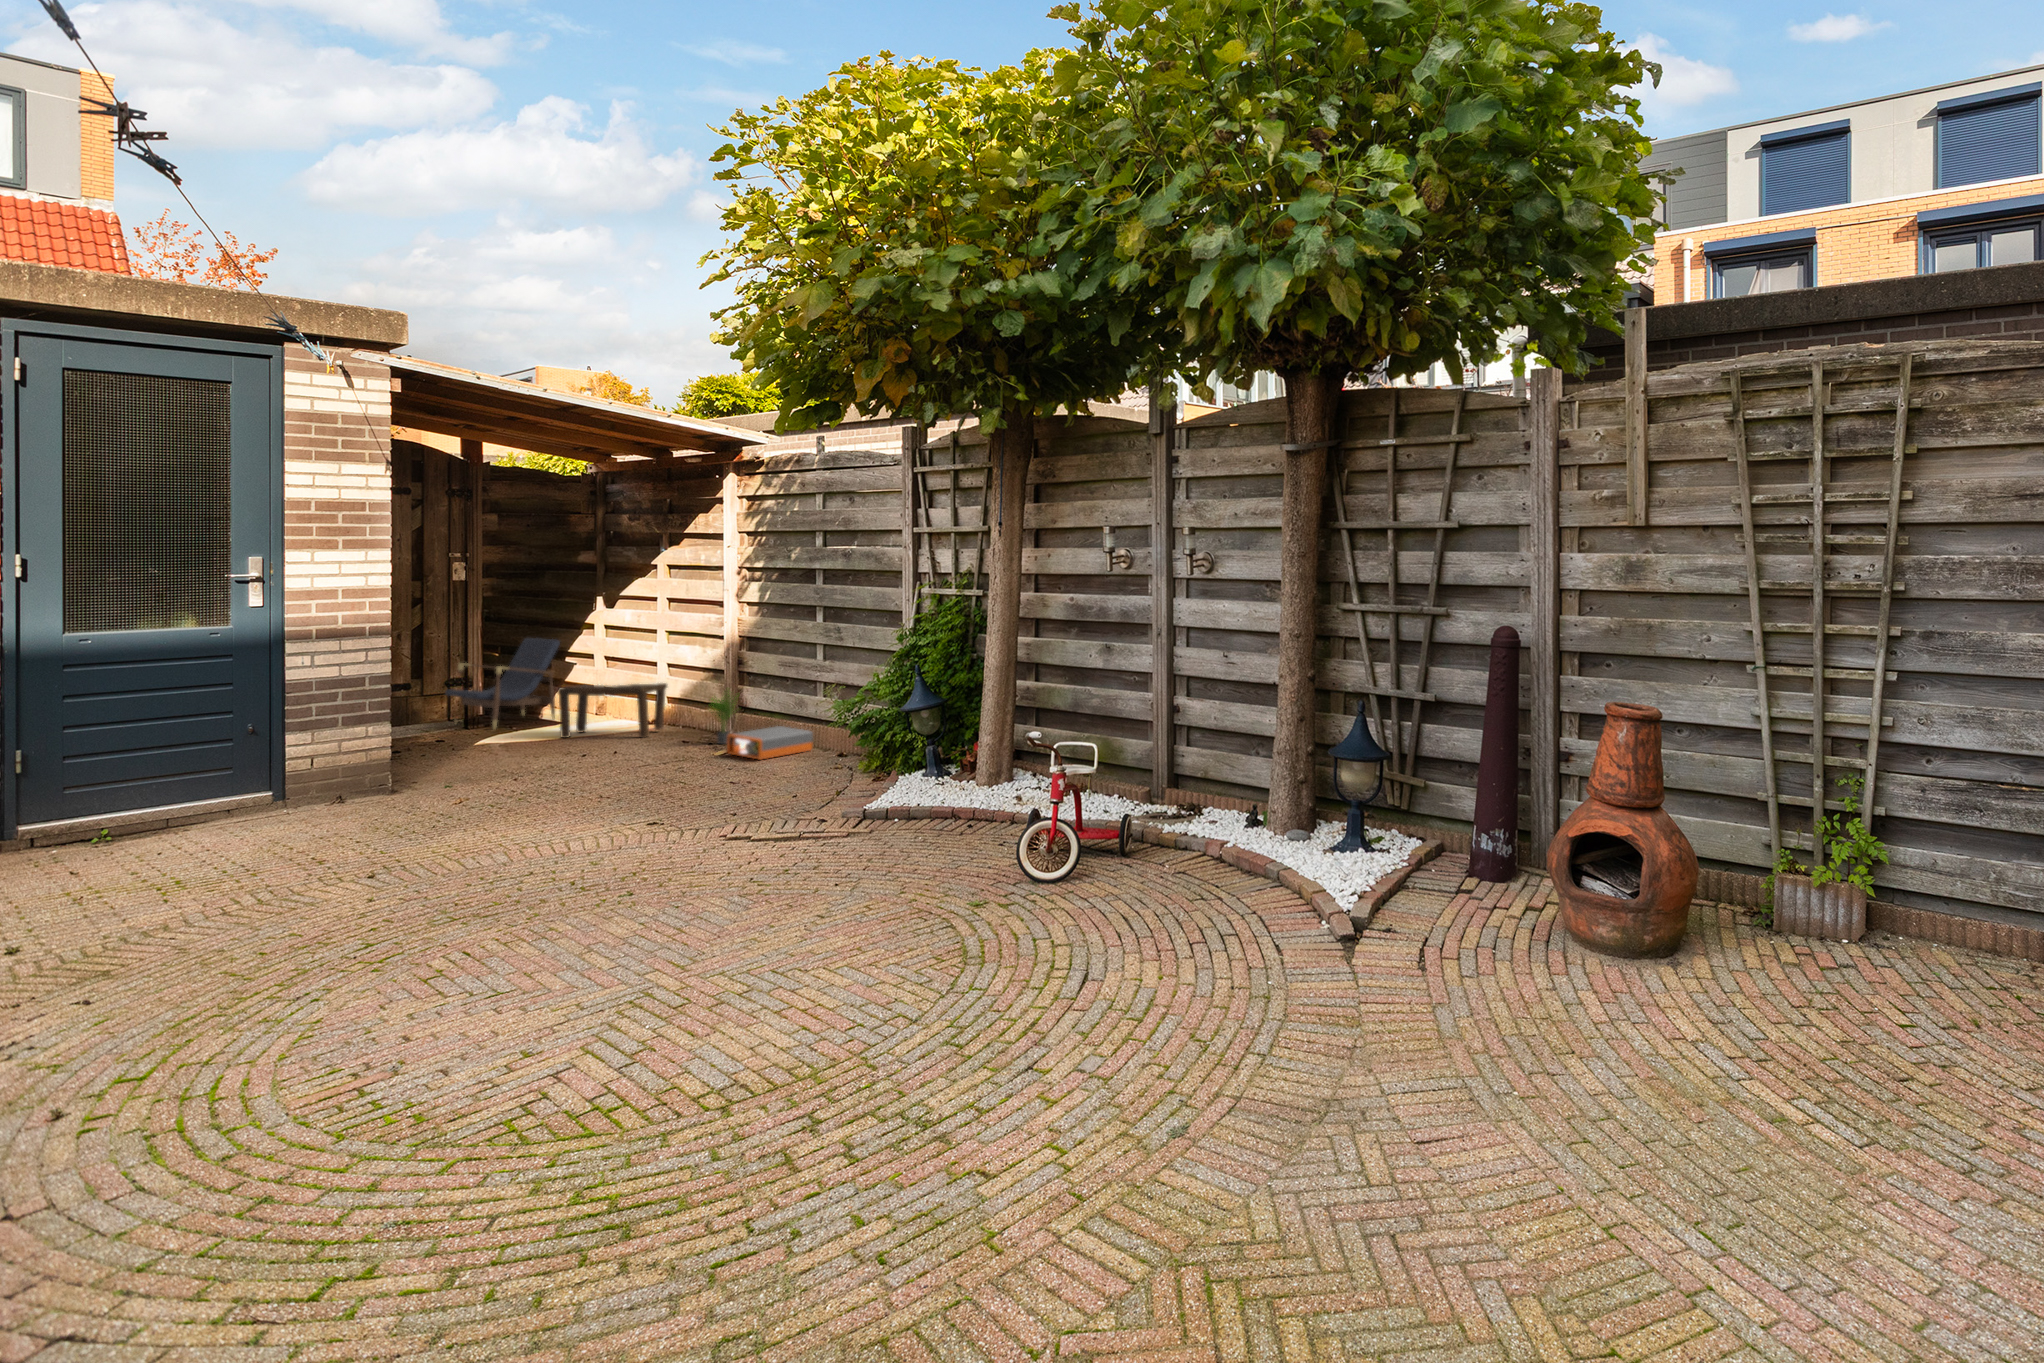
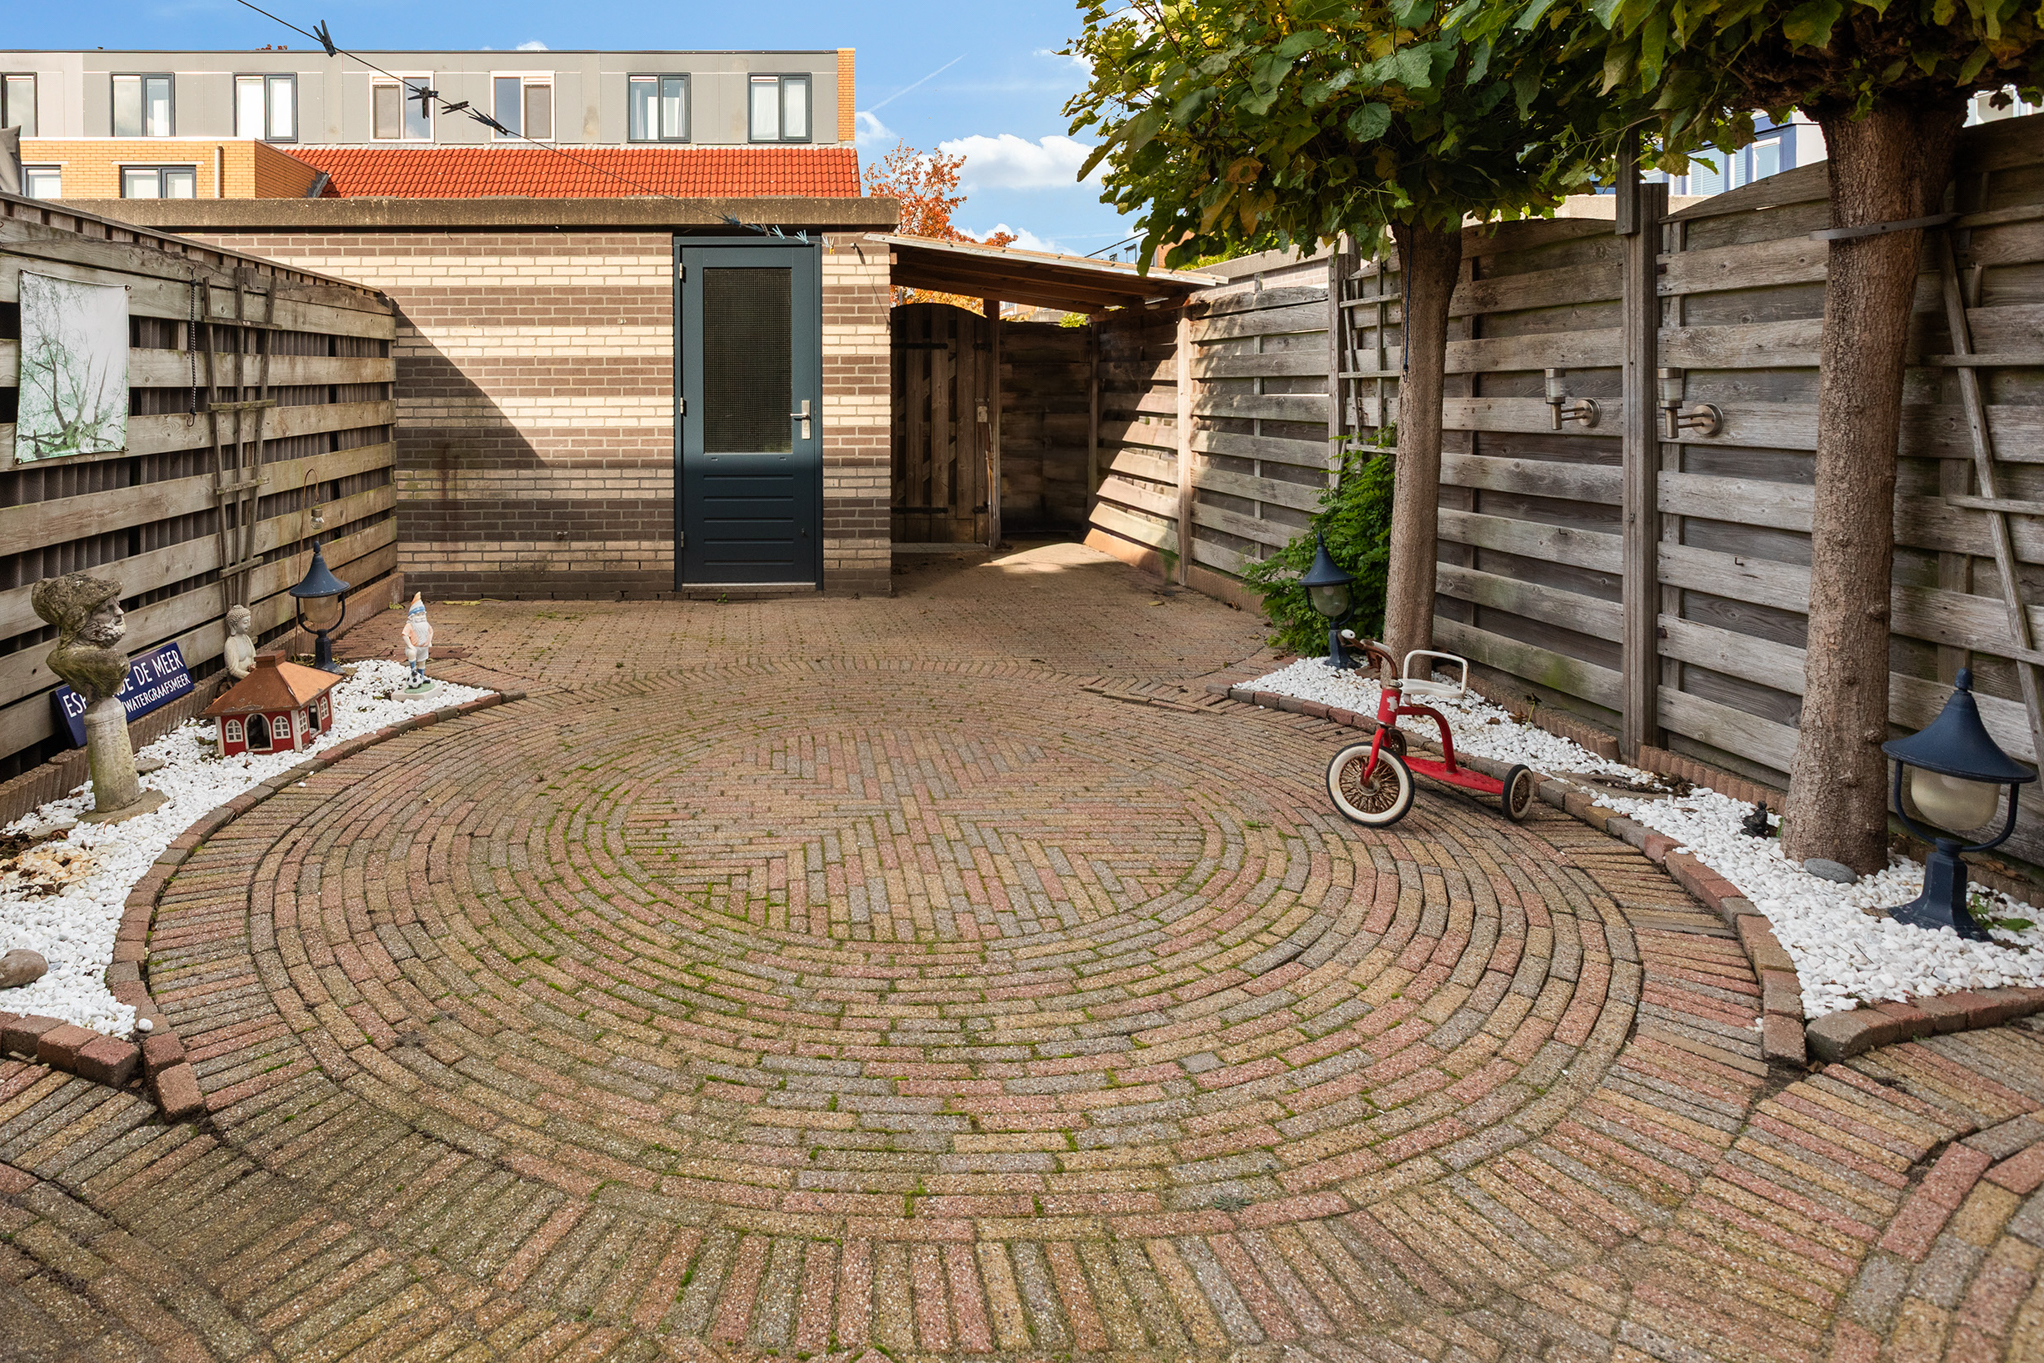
lounge chair: present [445,638,560,729] -> none [975,477,1060,556]
bench: present [558,683,667,738] -> none [1042,523,1133,580]
storage box: present [727,726,813,760] -> none [1161,585,1246,617]

